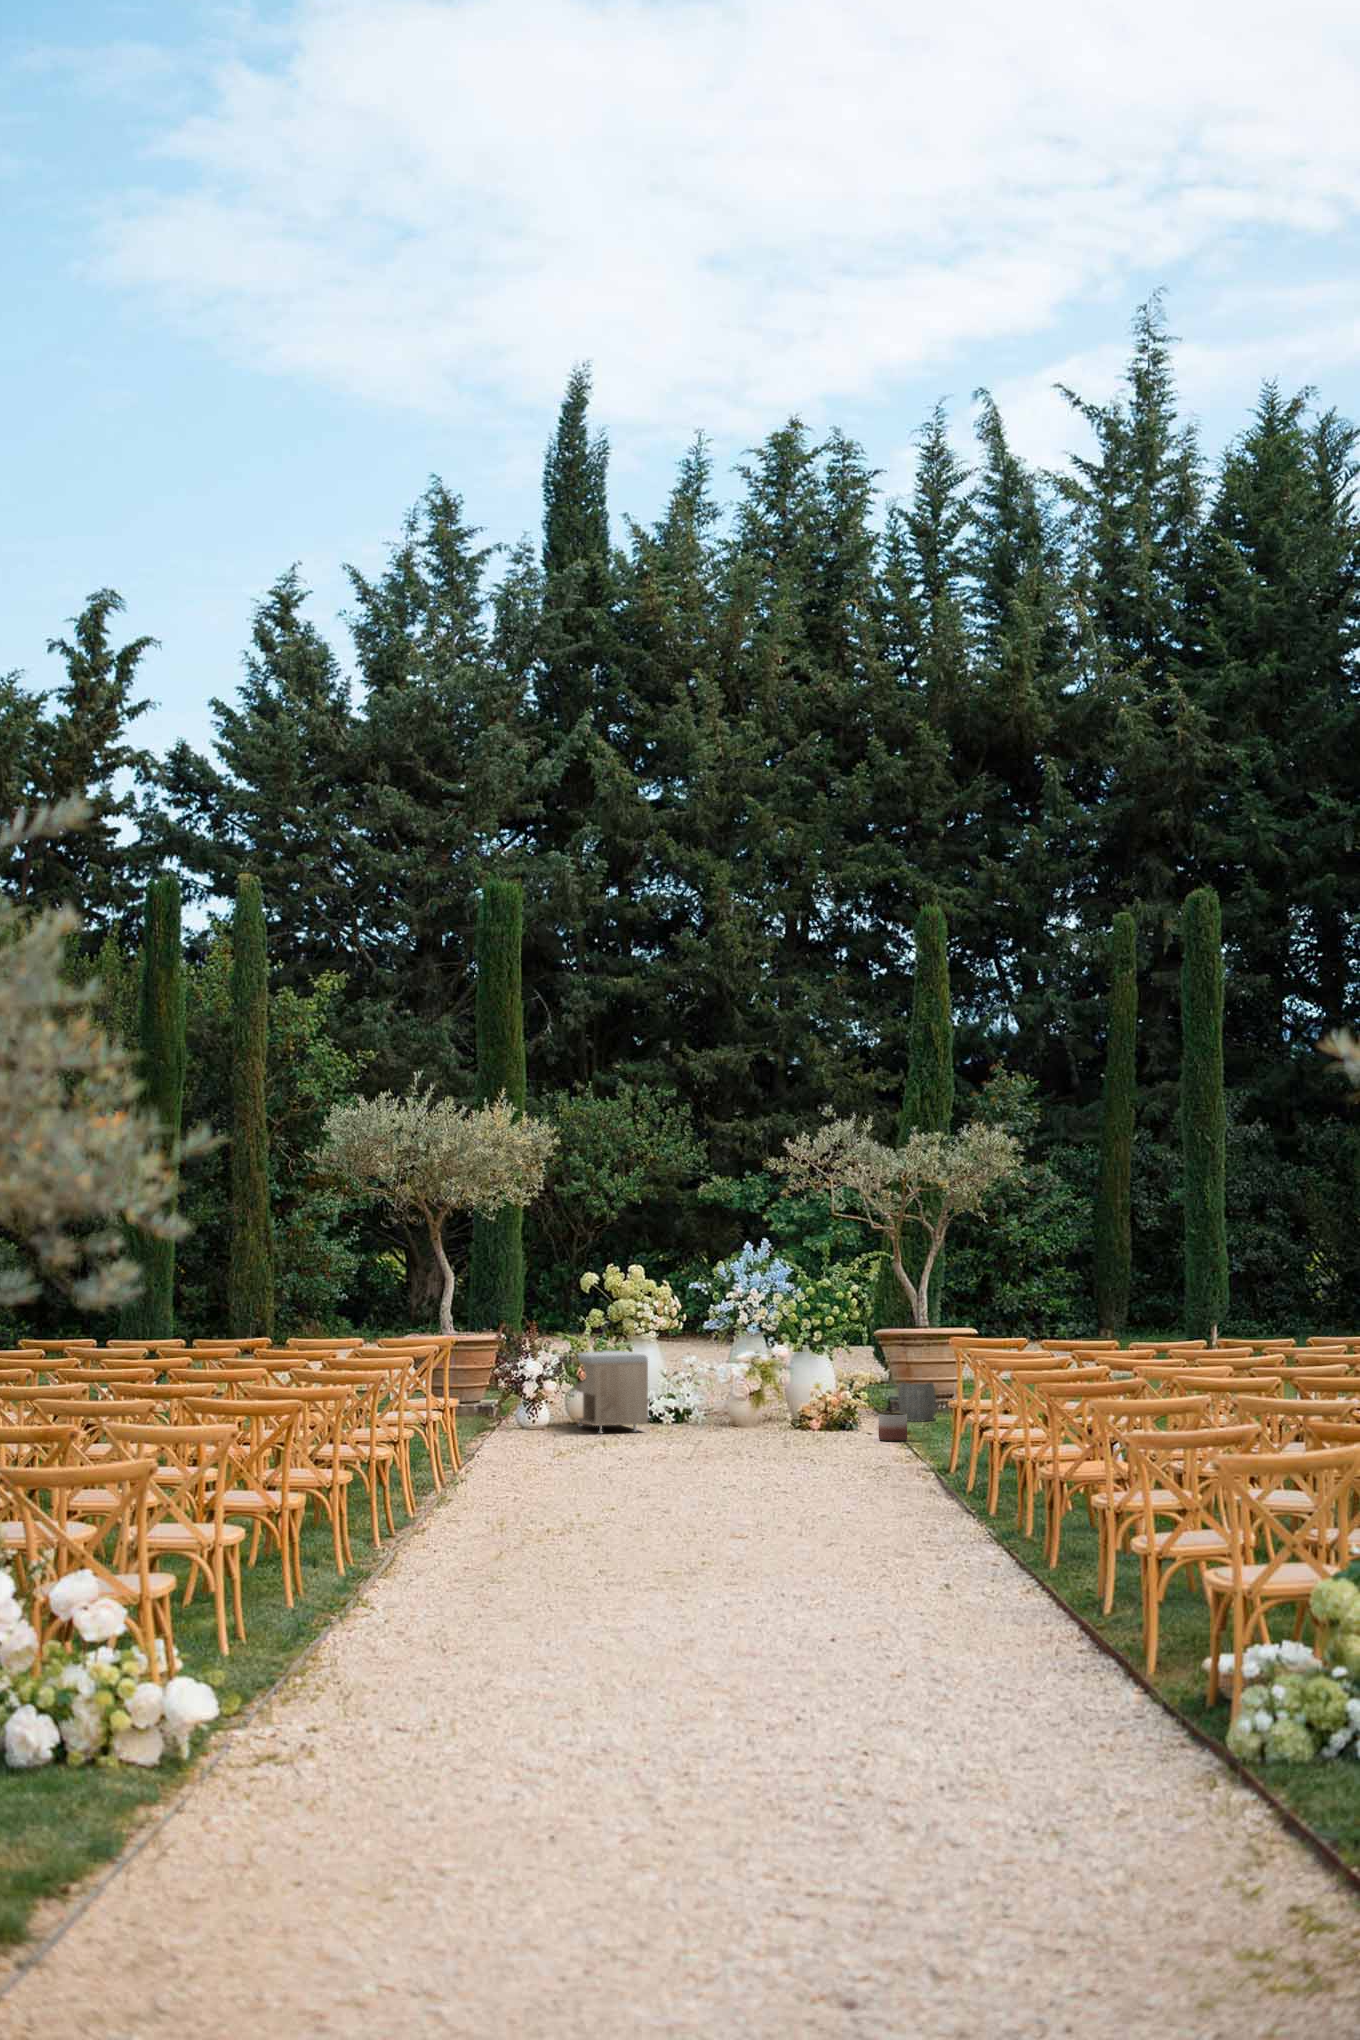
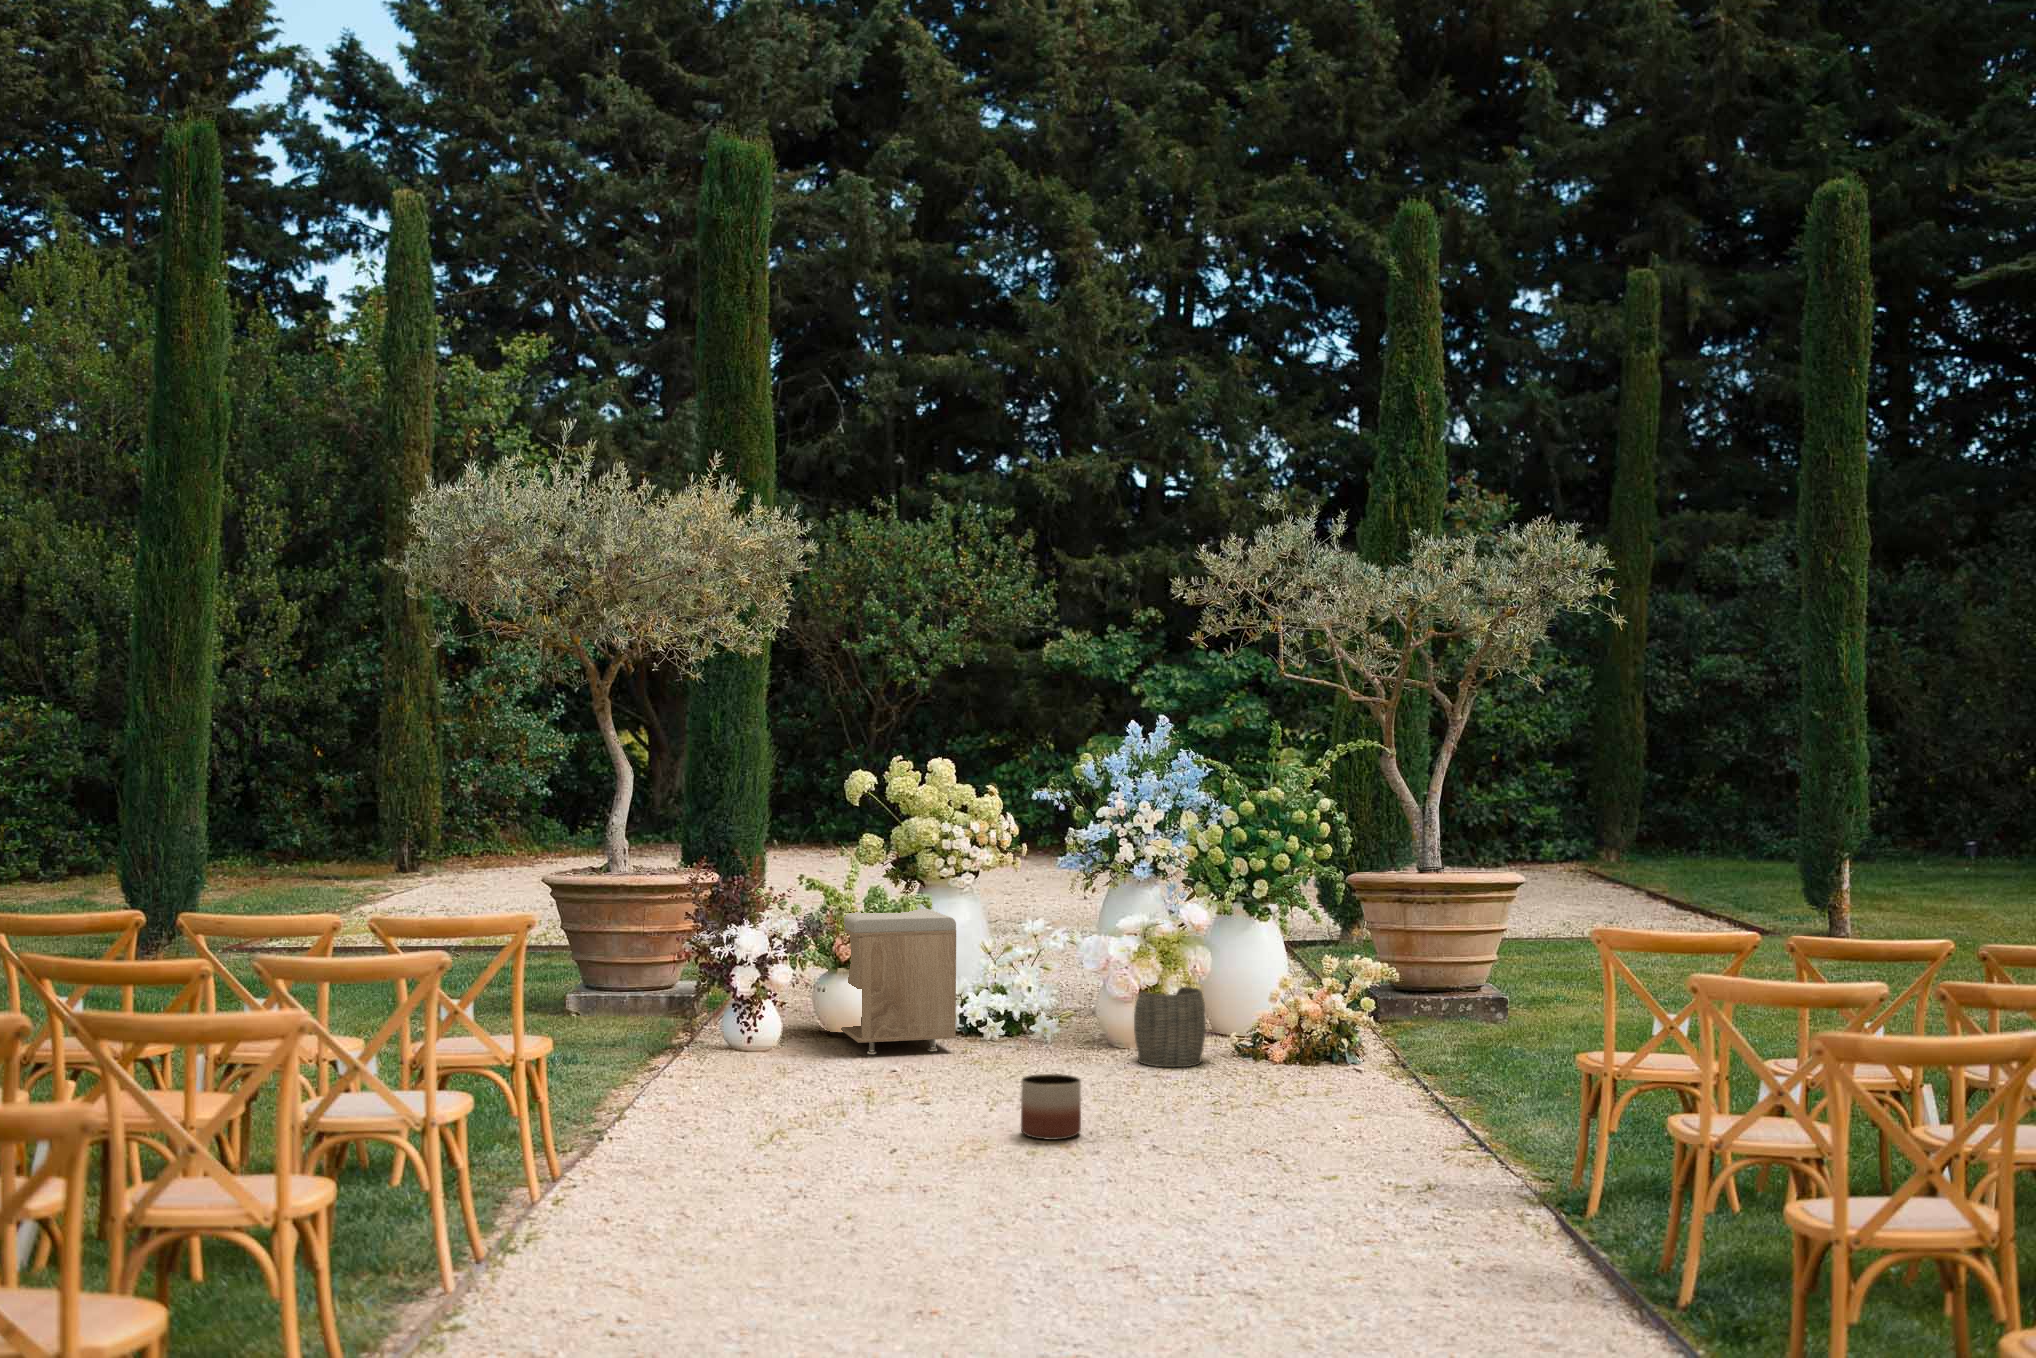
woven basket: present [898,1382,936,1421] -> present [1134,987,1206,1067]
planter: present [879,1413,907,1441] -> present [1021,1074,1081,1140]

